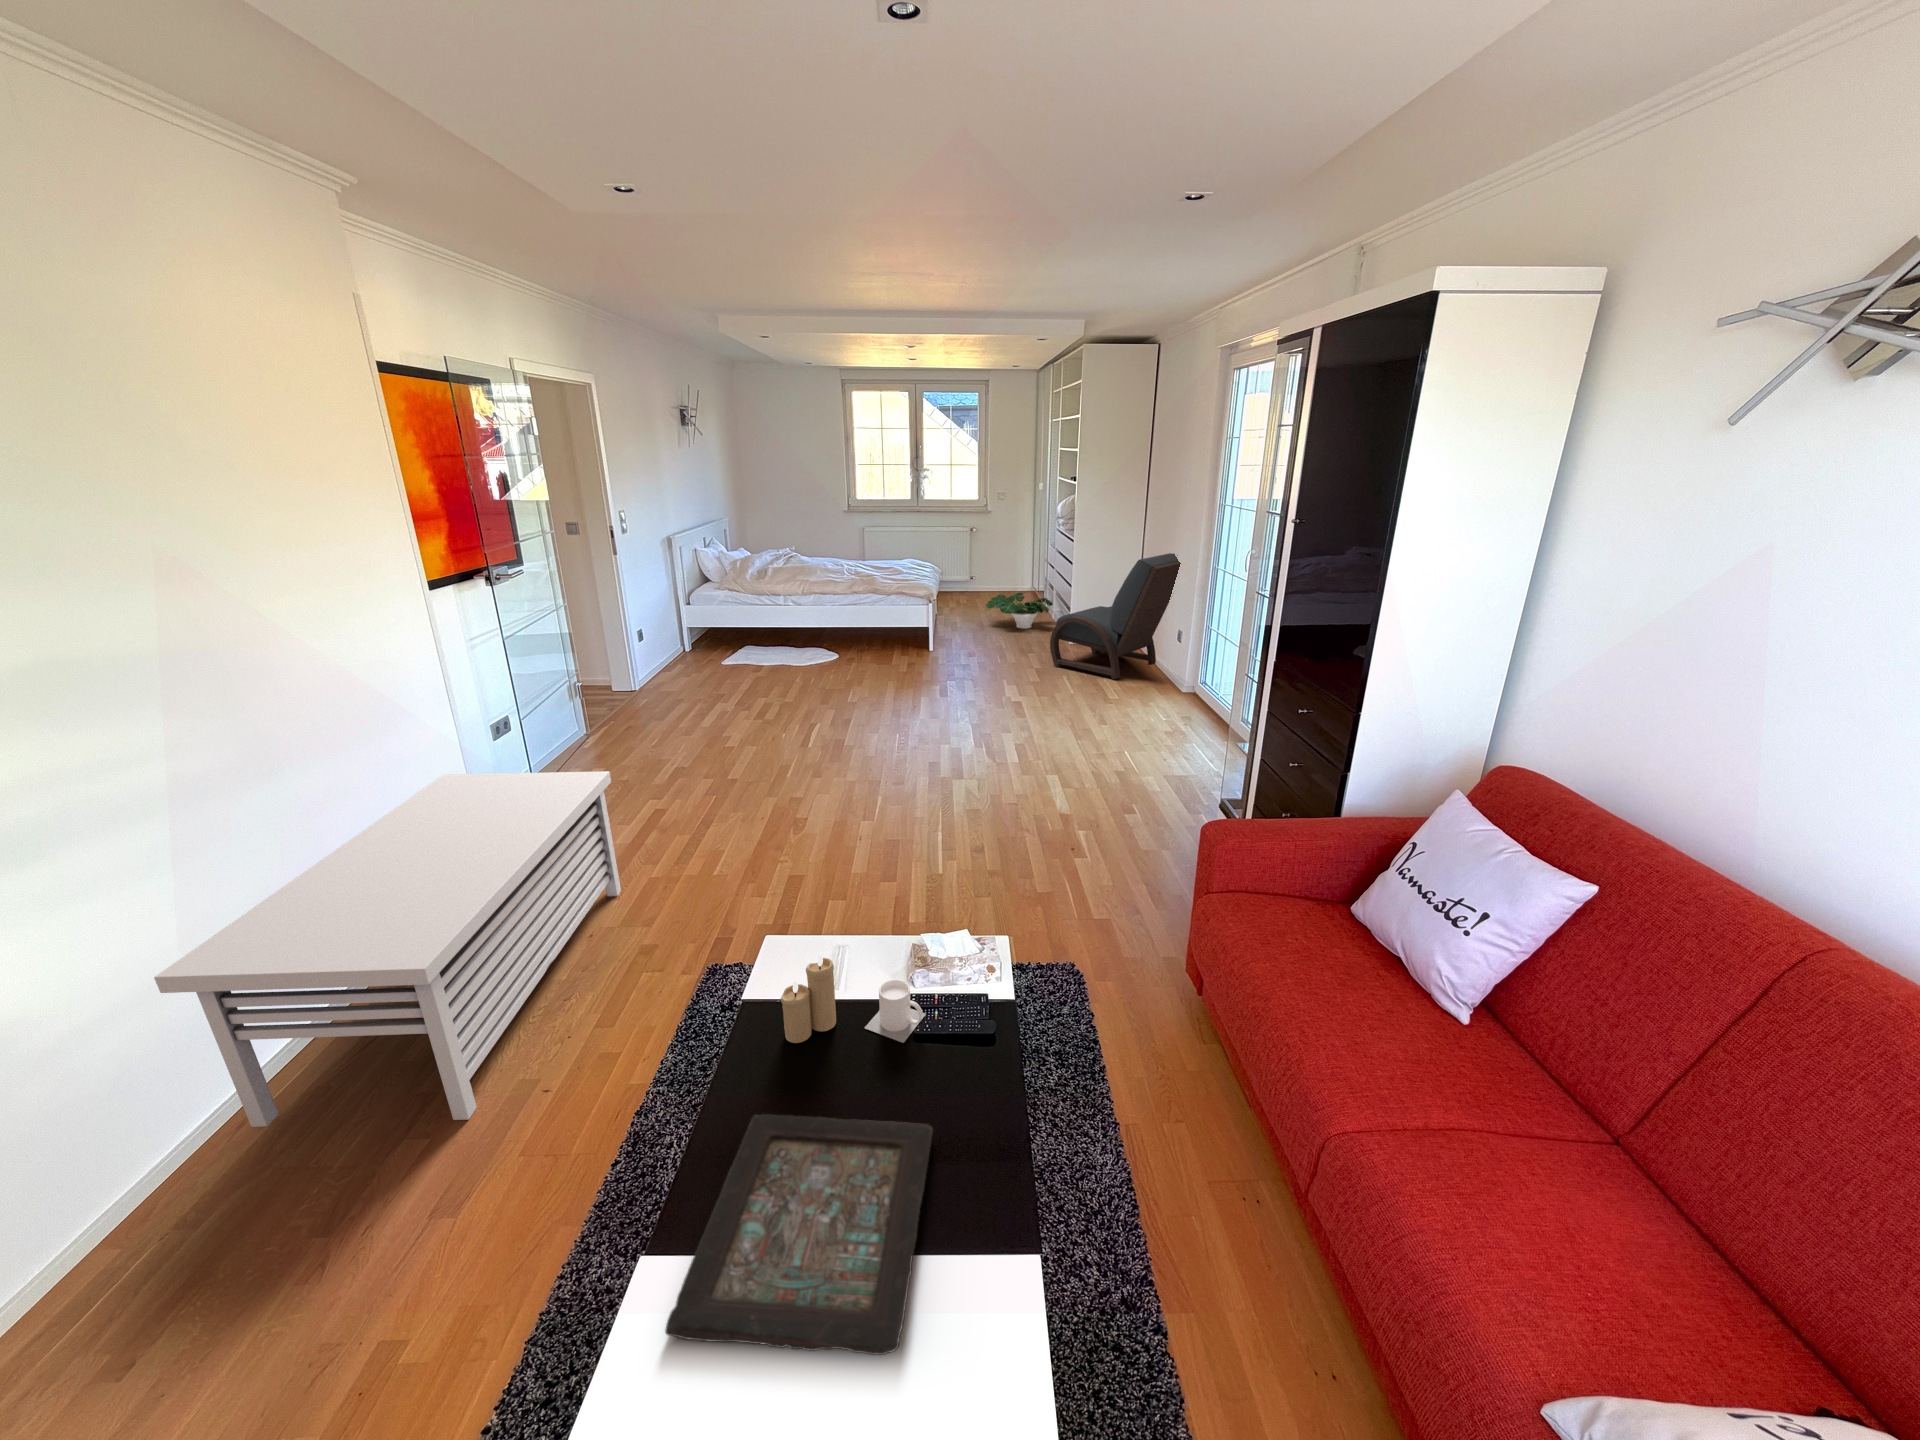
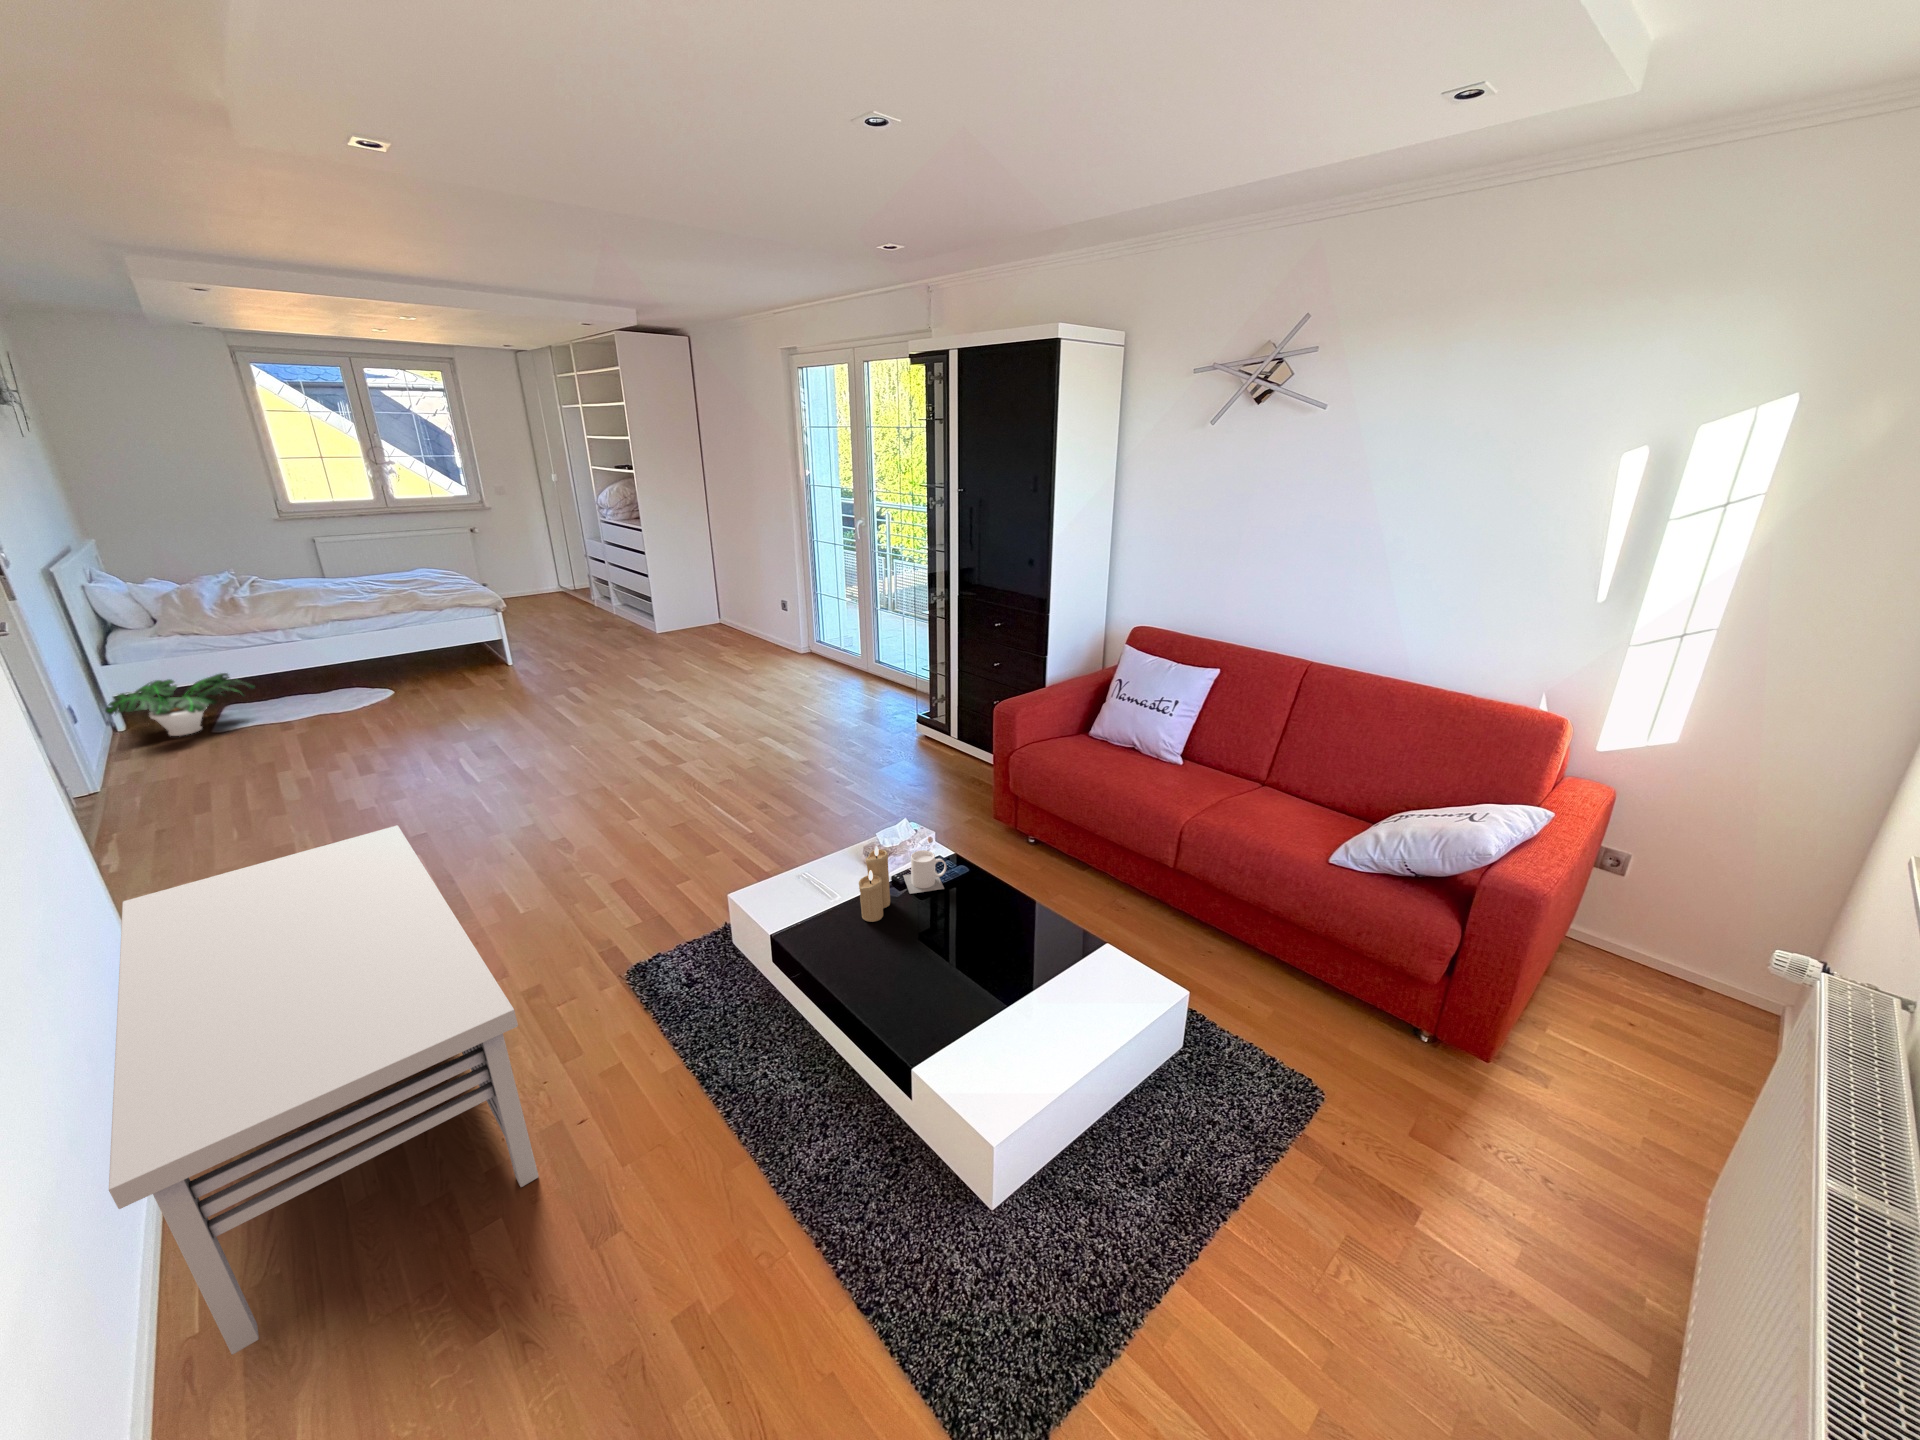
lounge chair: present [1050,553,1181,679] -> none [655,533,771,655]
potted plant: present [986,593,1053,629] -> present [105,673,255,736]
decorative tray: present [665,1114,933,1355] -> none [919,908,1128,1054]

